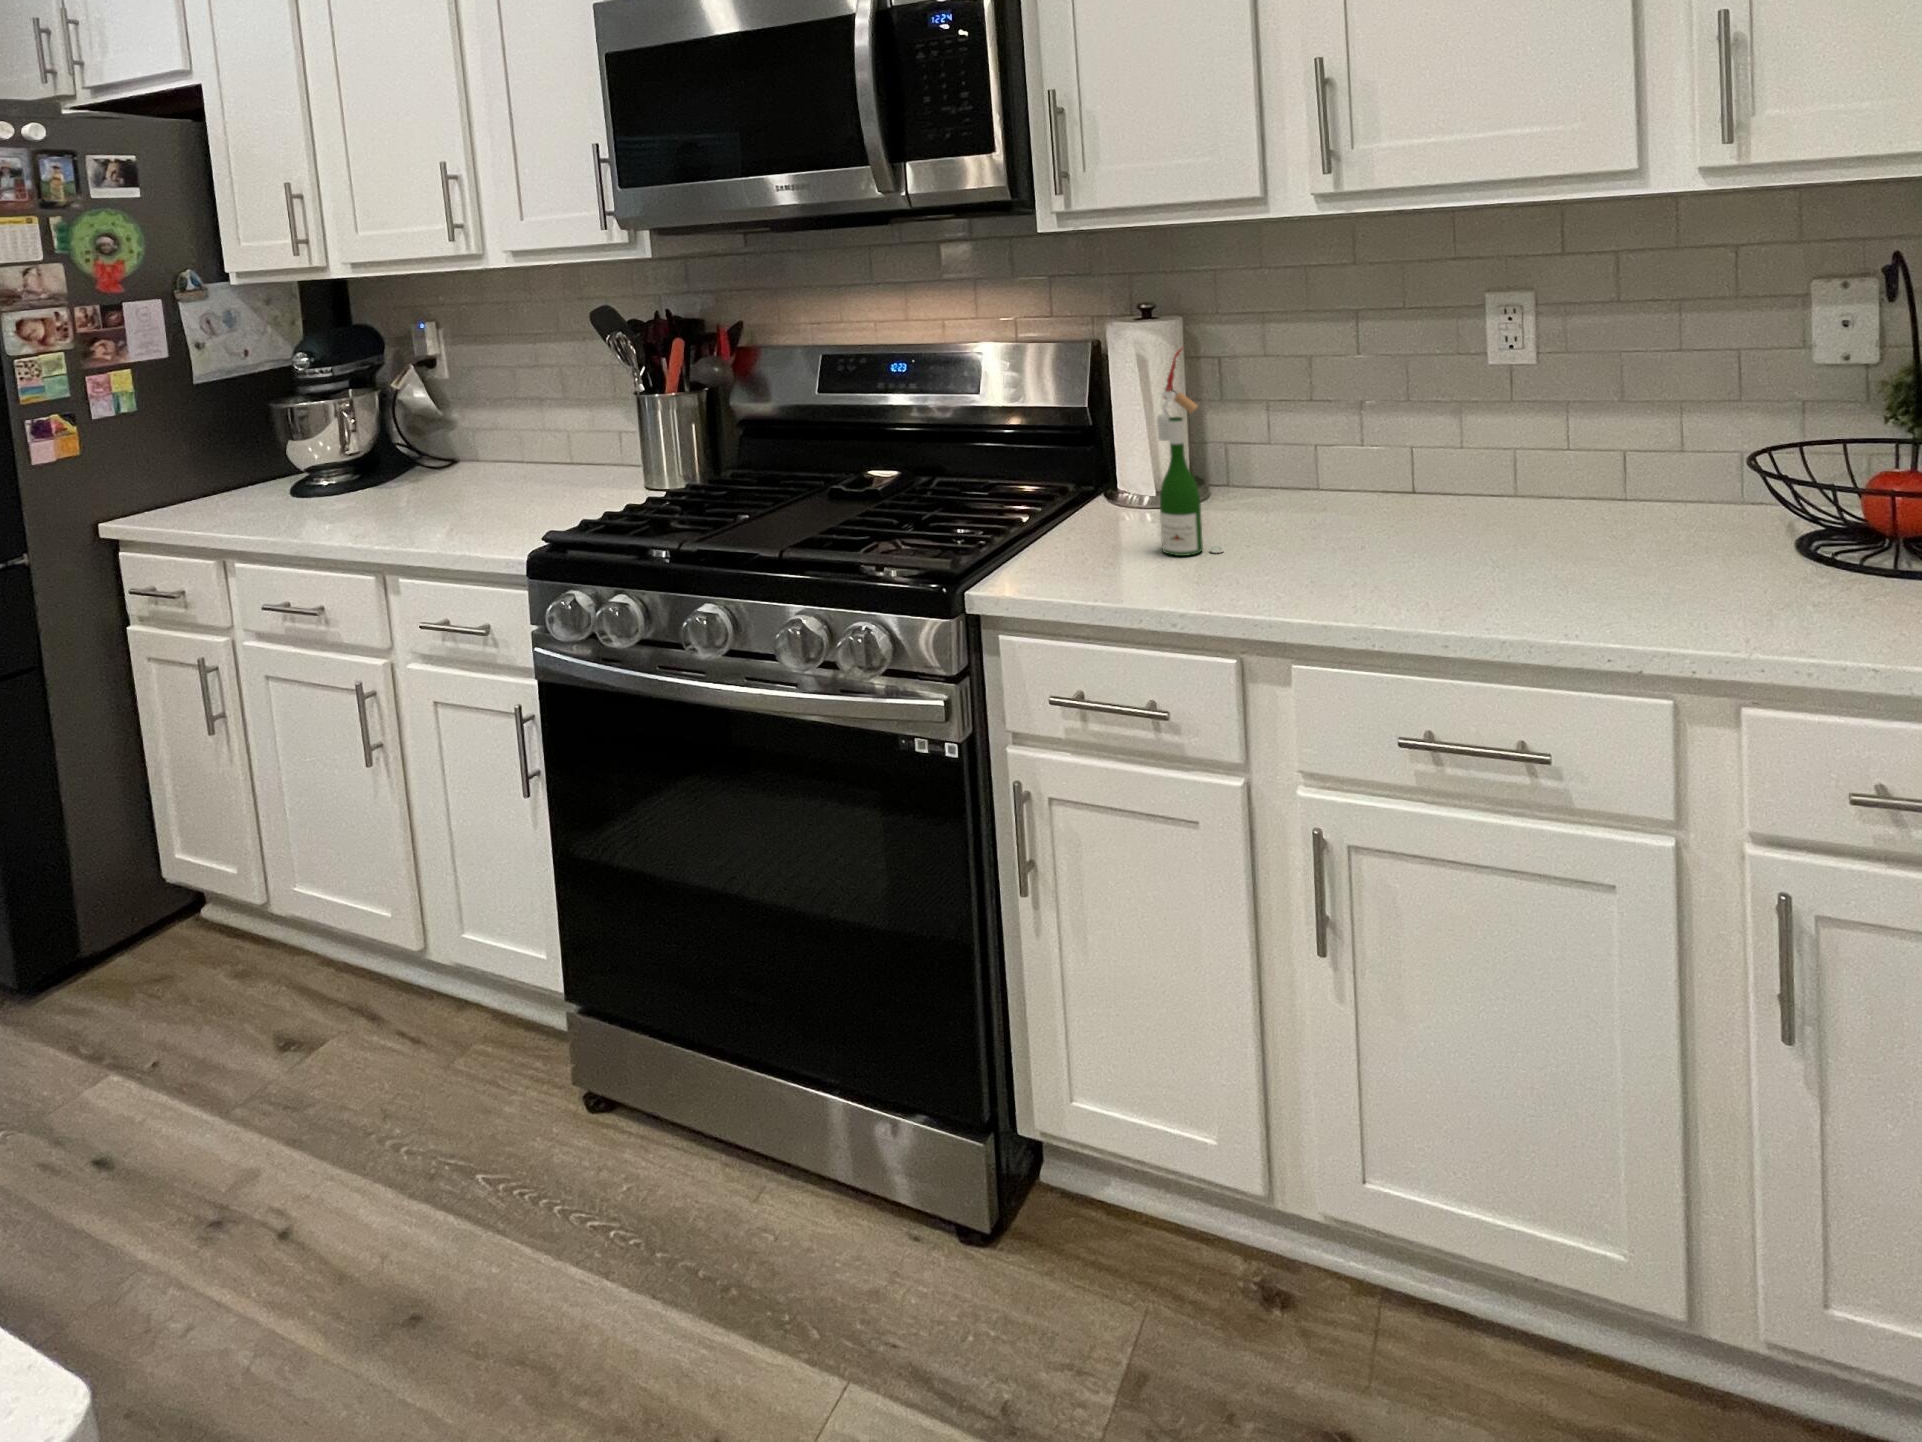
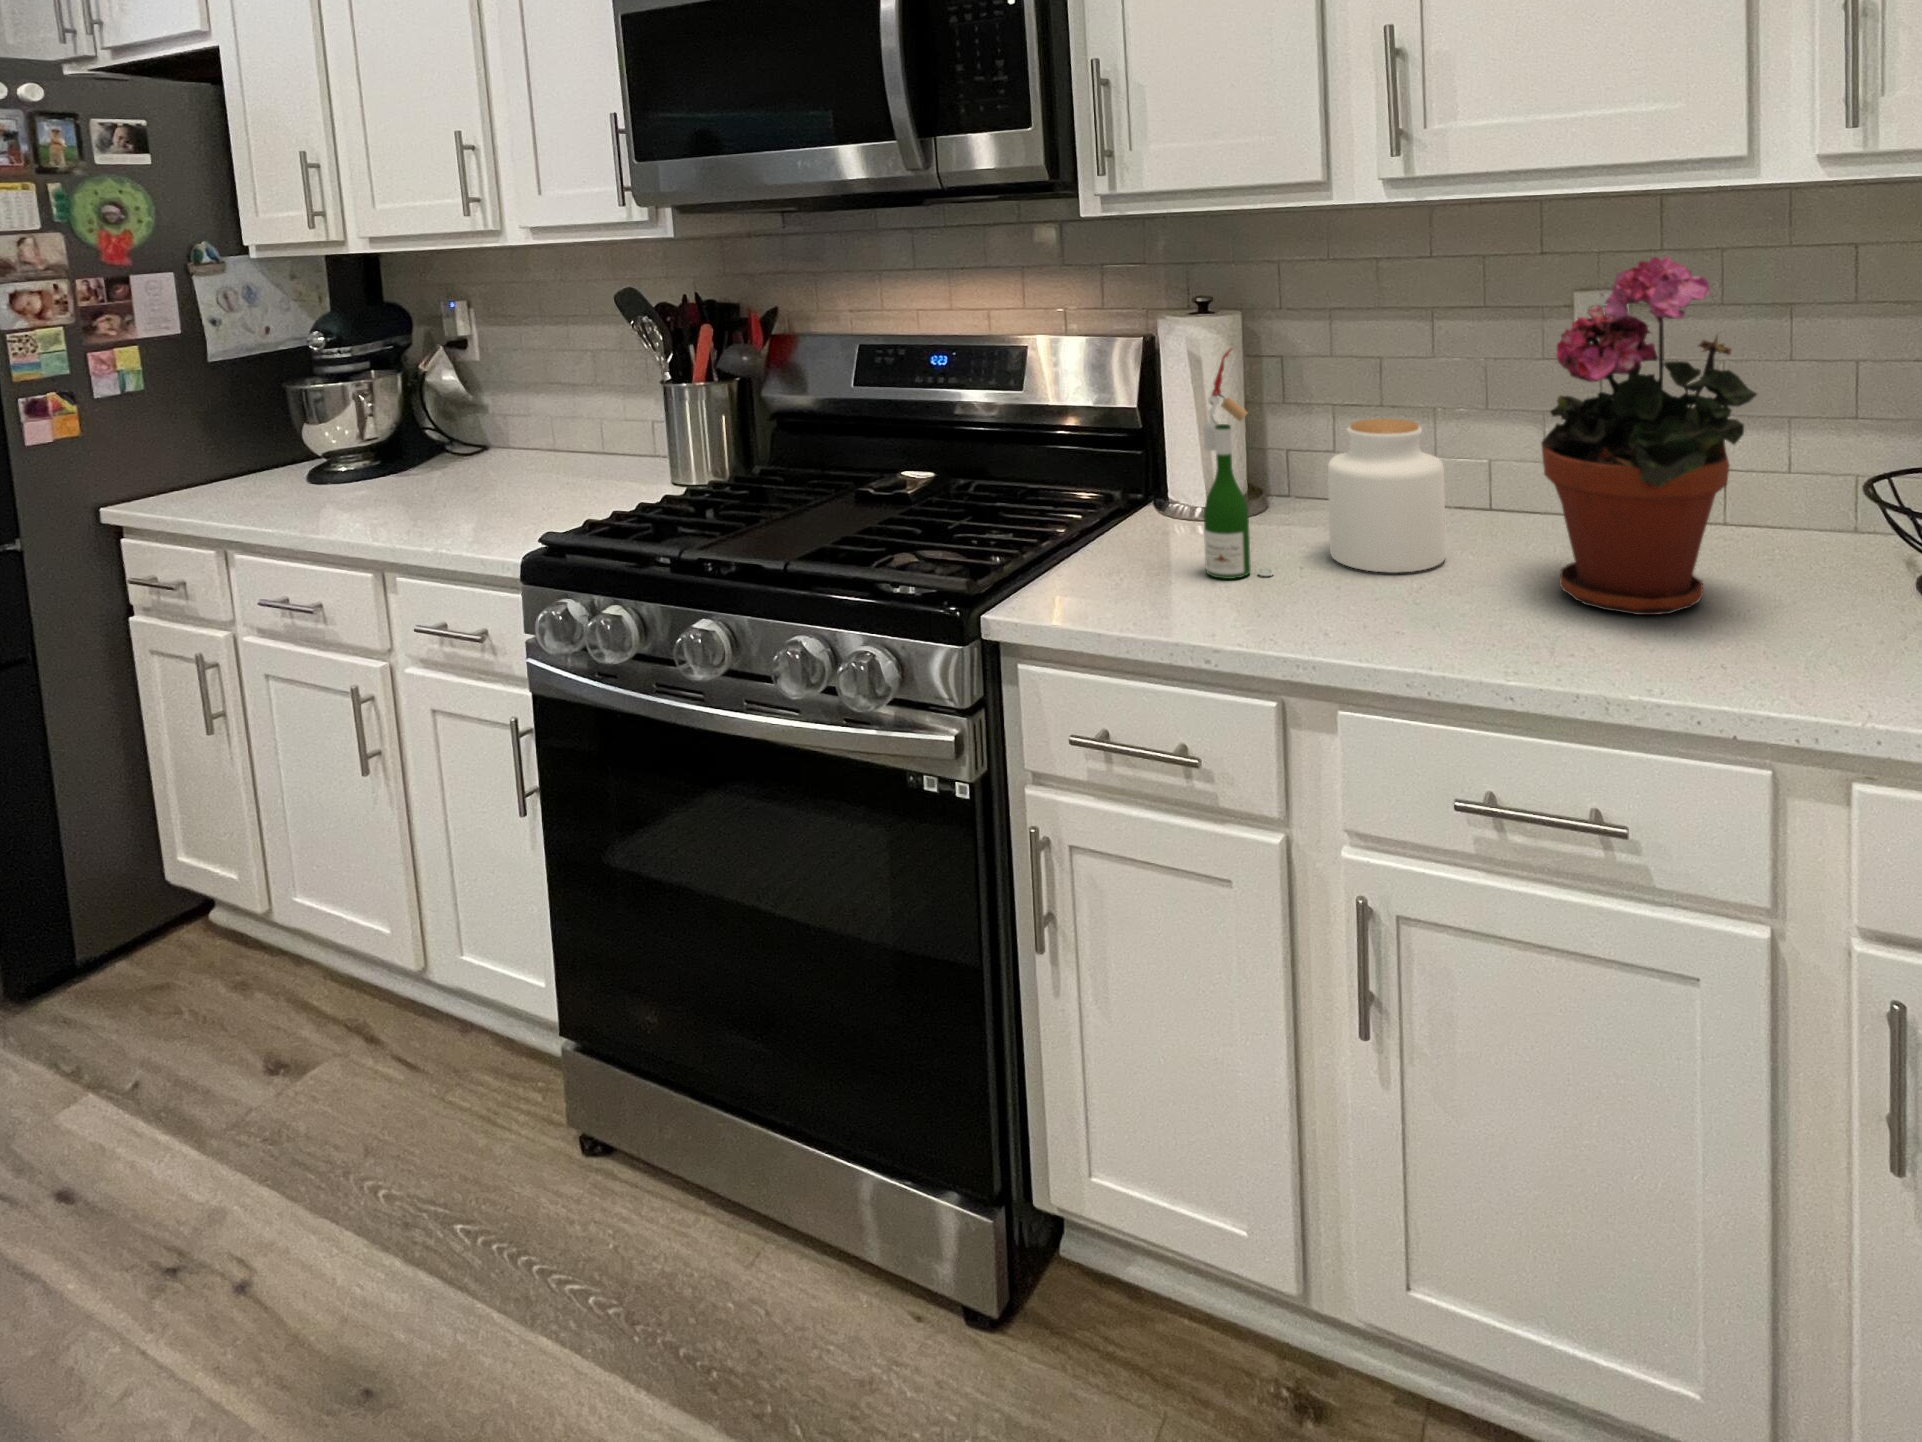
potted plant: none [1462,259,1652,575] -> present [1541,257,1757,615]
jar: none [1269,409,1377,547] -> present [1328,418,1446,573]

